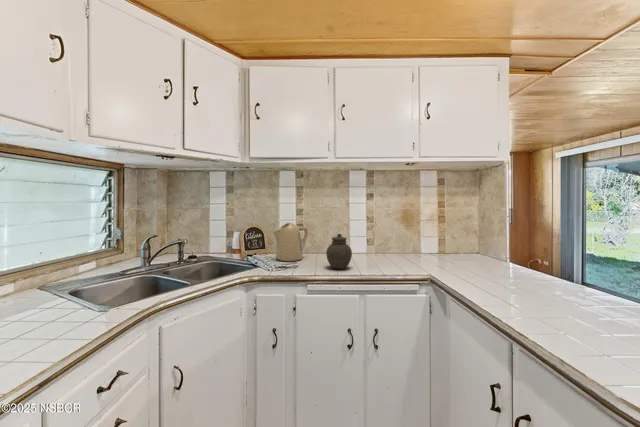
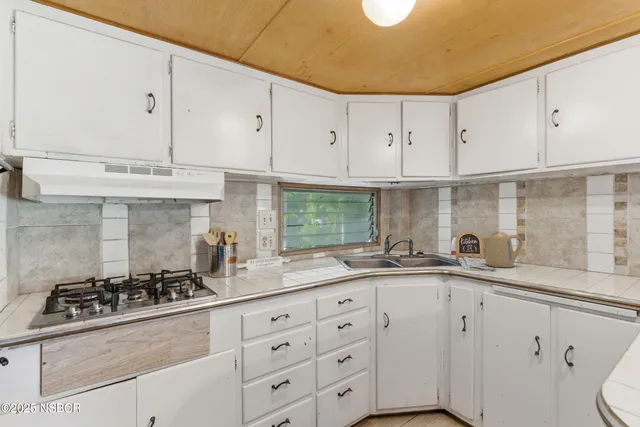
jar: present [326,234,352,269] -> none [526,243,558,279]

